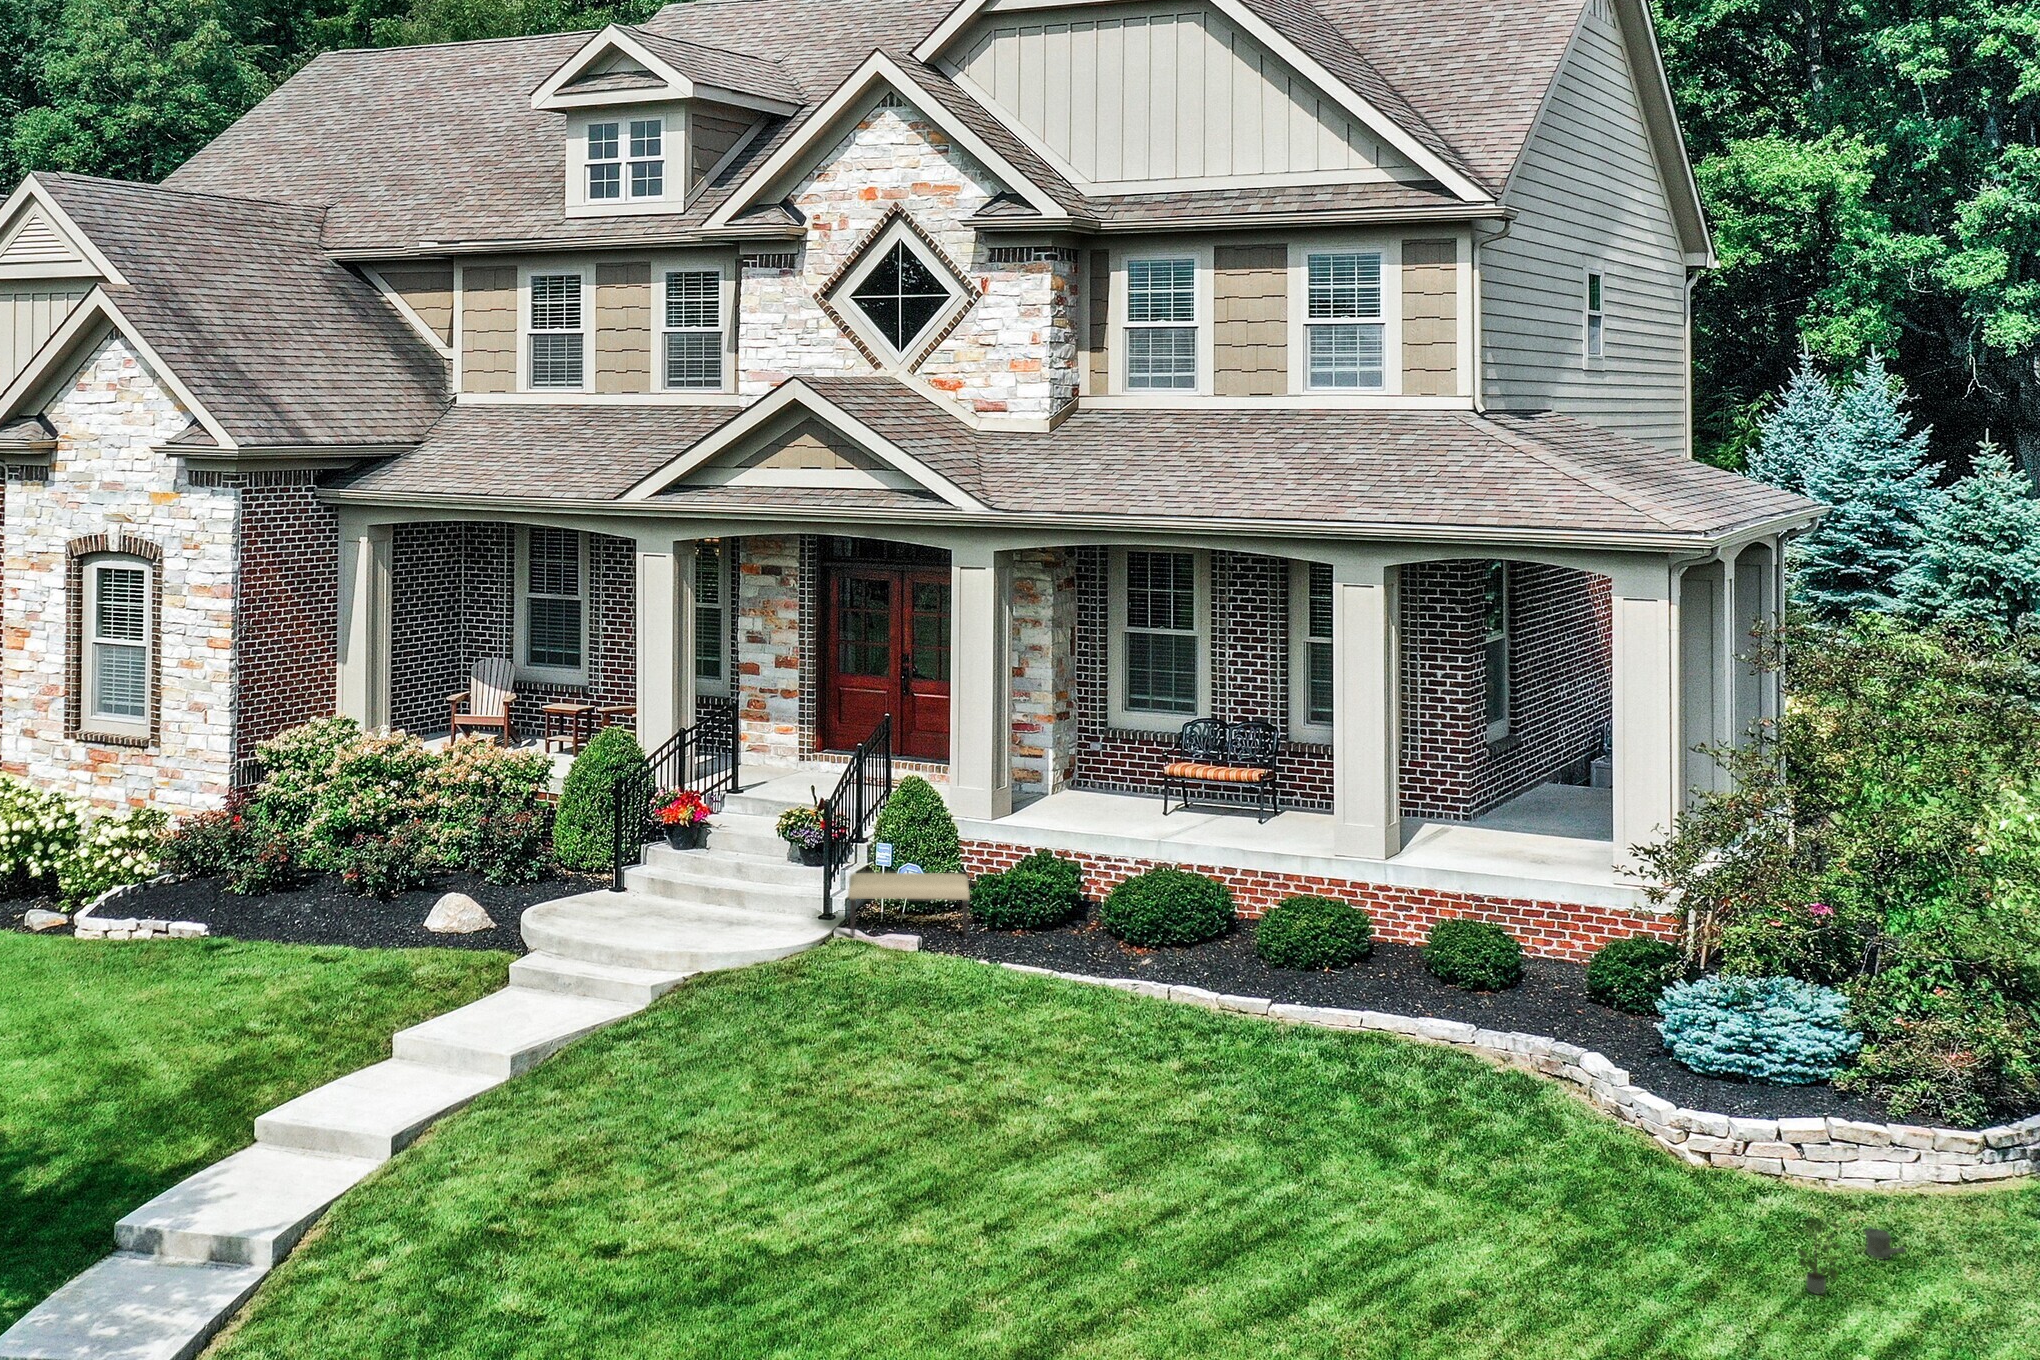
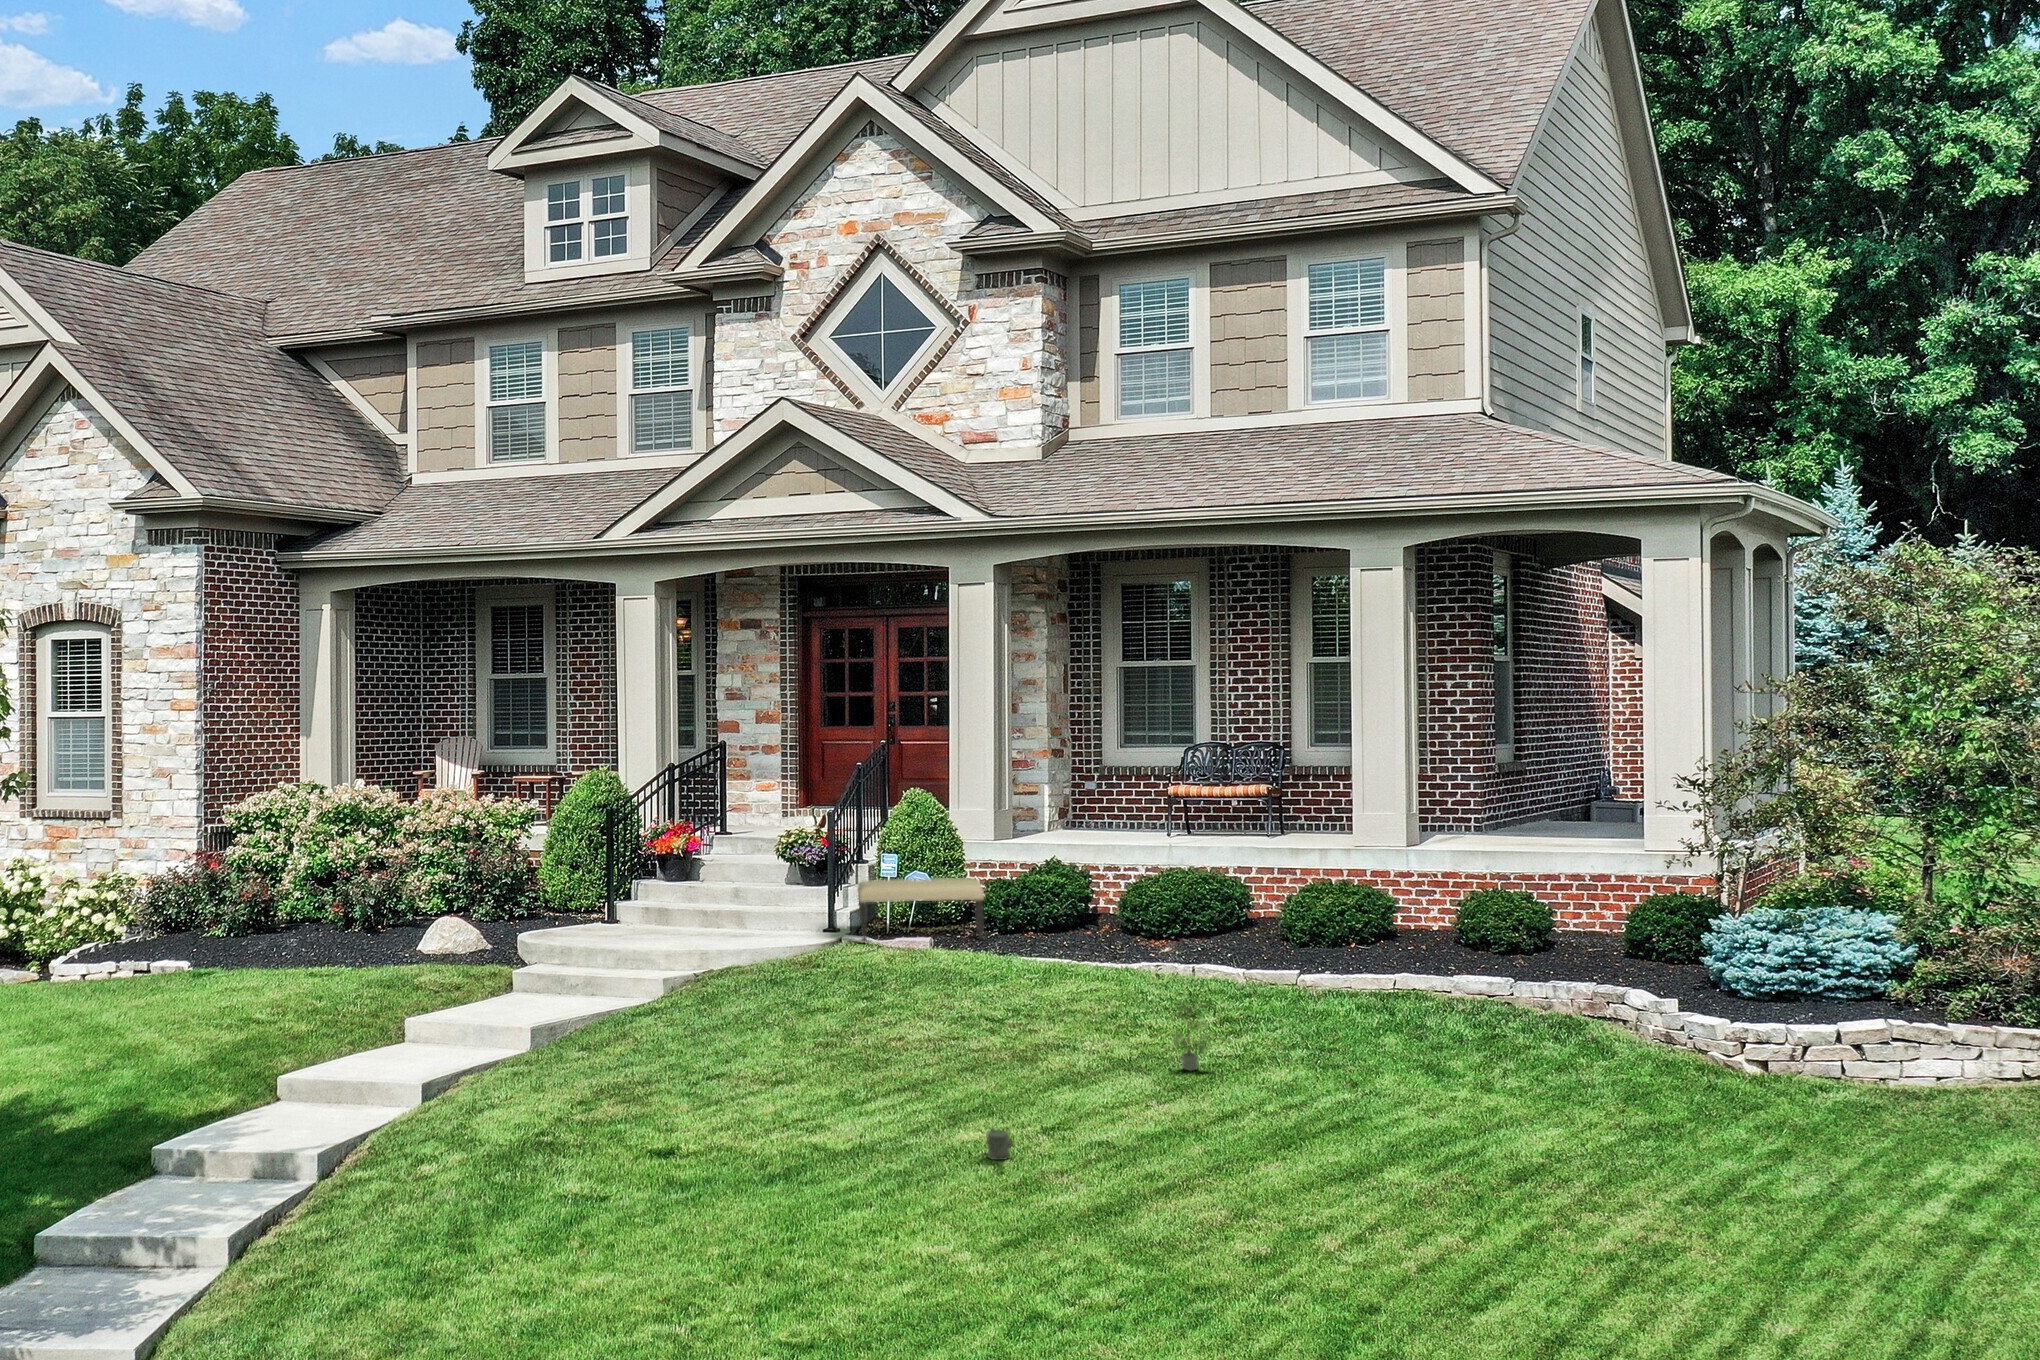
potted plant: present [1798,1218,1845,1294] -> present [1173,1001,1209,1071]
watering can: present [1864,1226,1906,1259] -> present [987,1128,1013,1160]

